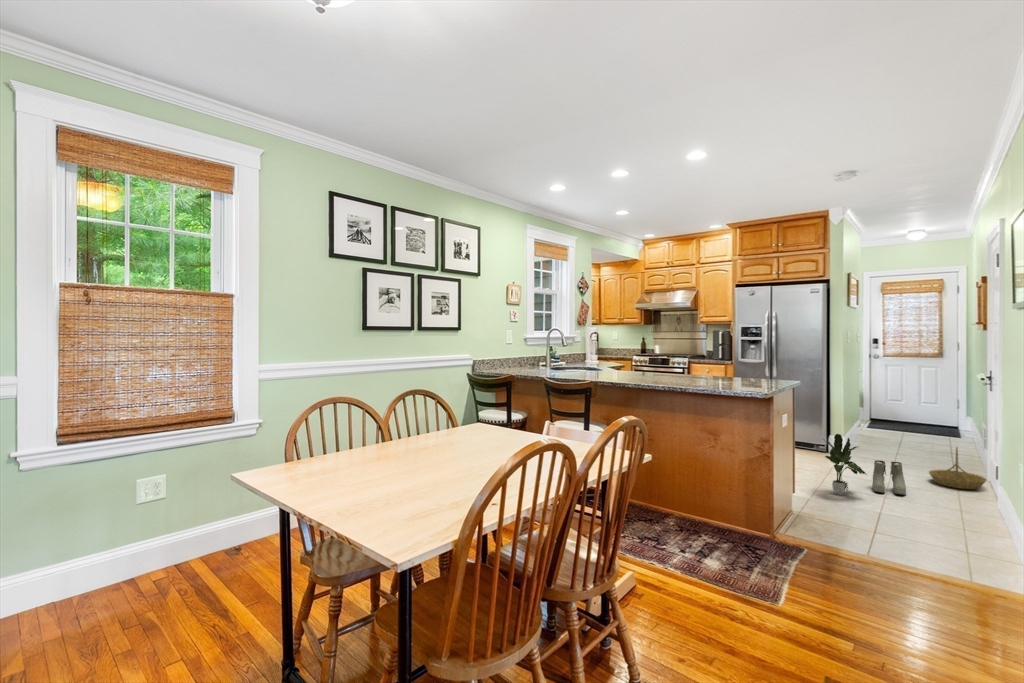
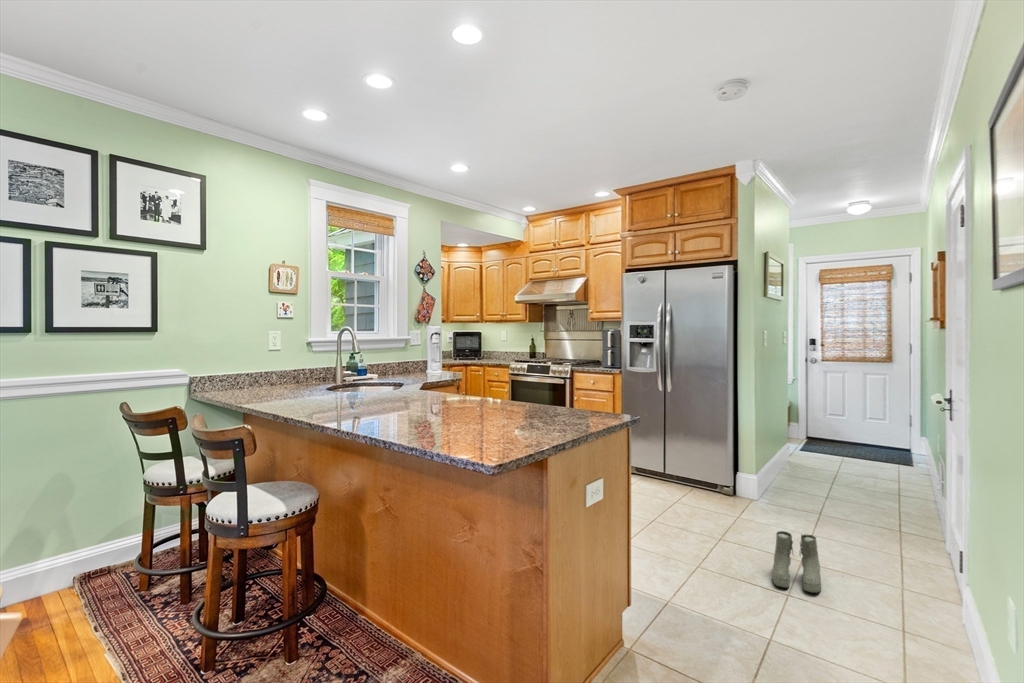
potted plant: present [825,434,867,495] -> none [692,494,759,593]
basket: present [929,447,987,489] -> none [860,507,945,576]

